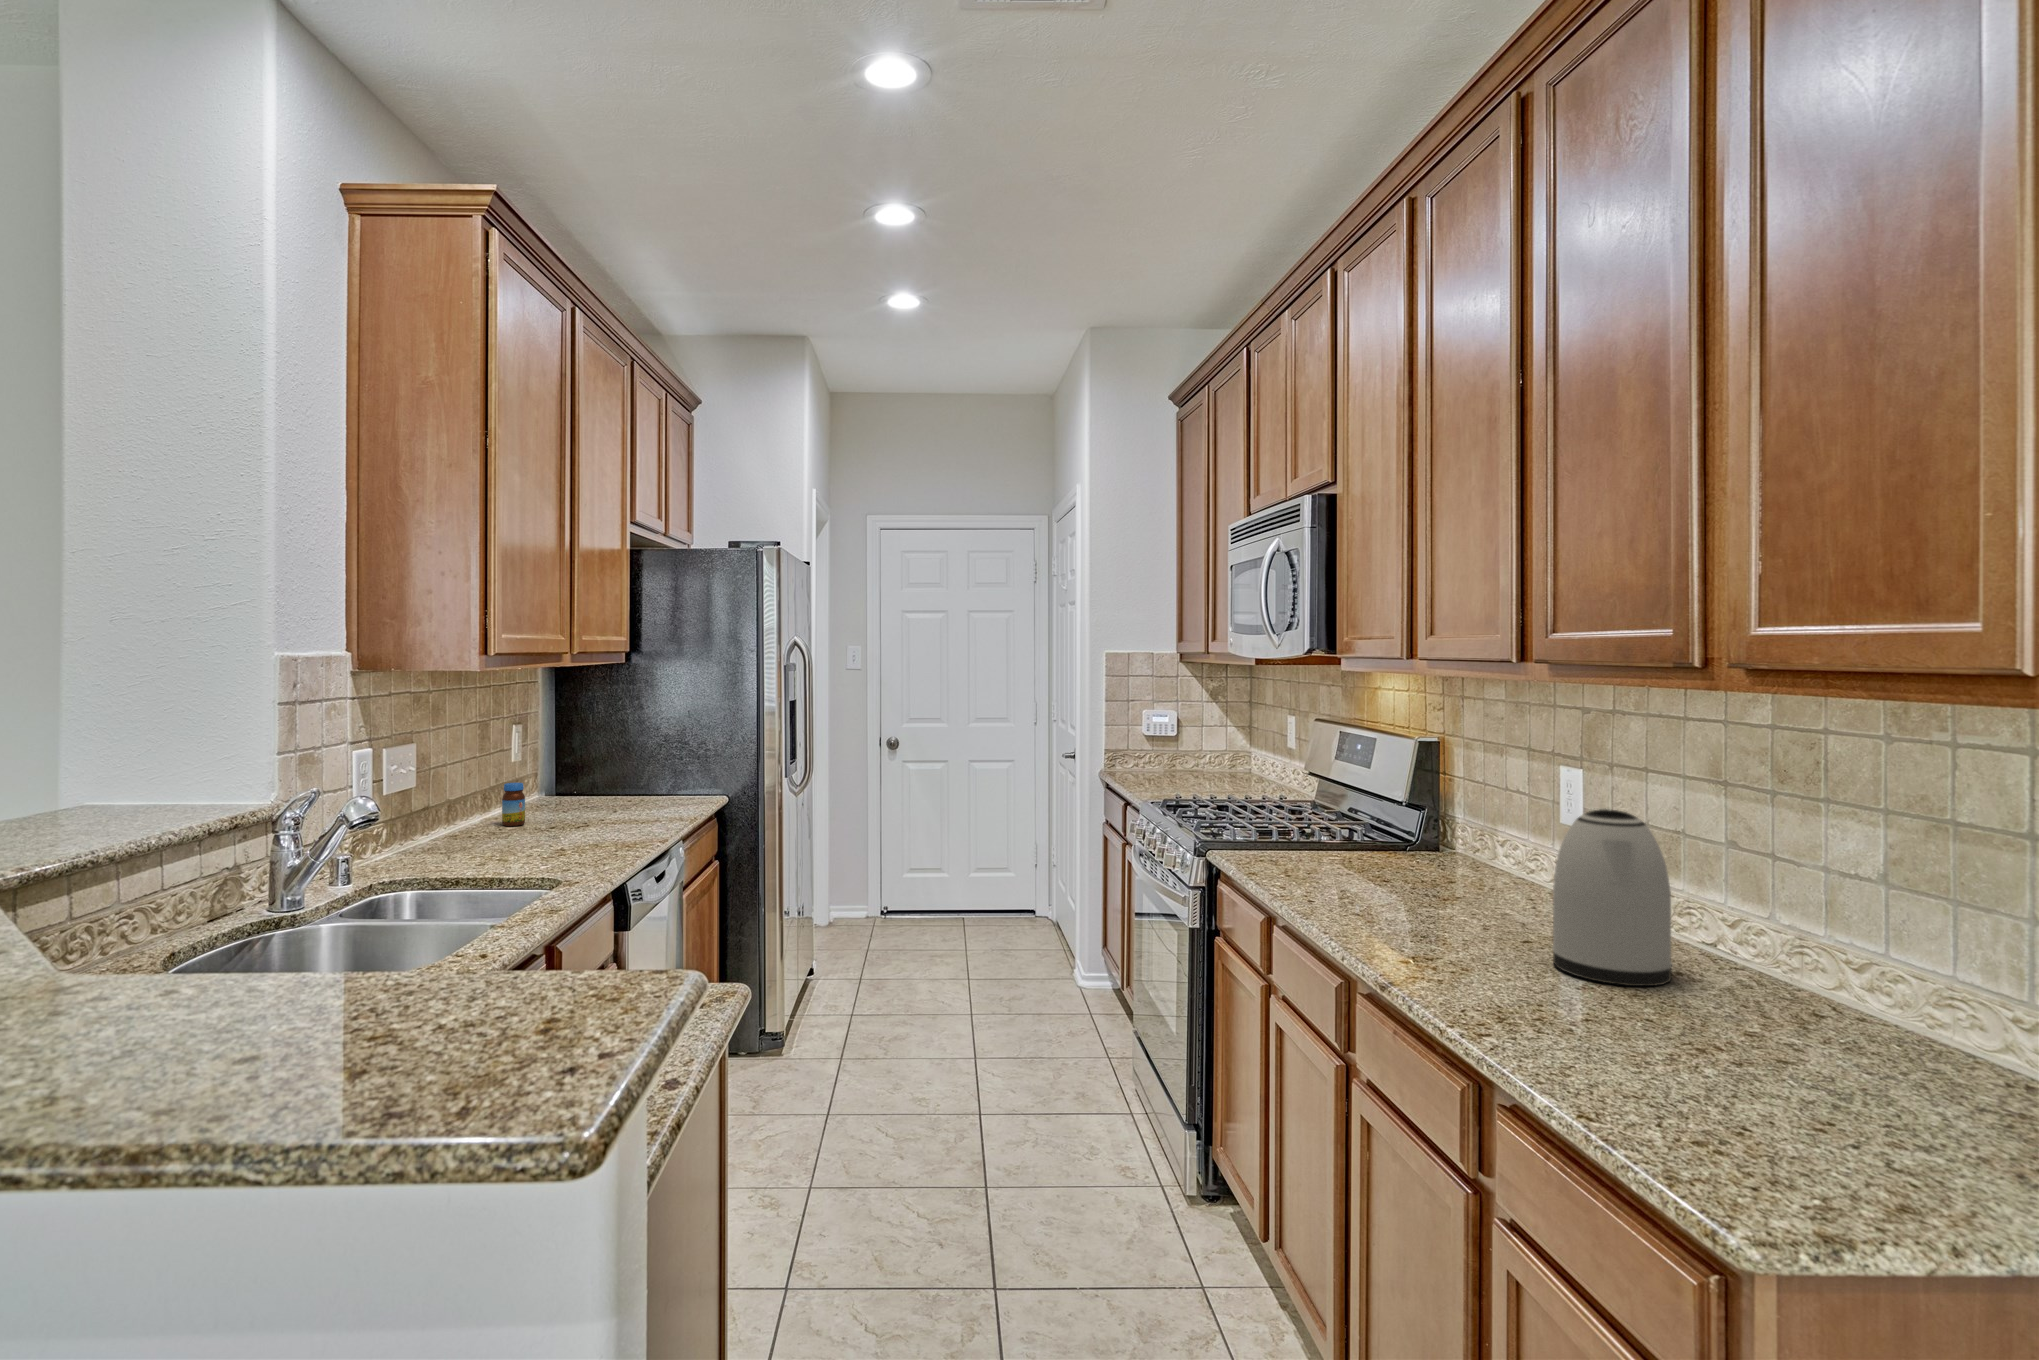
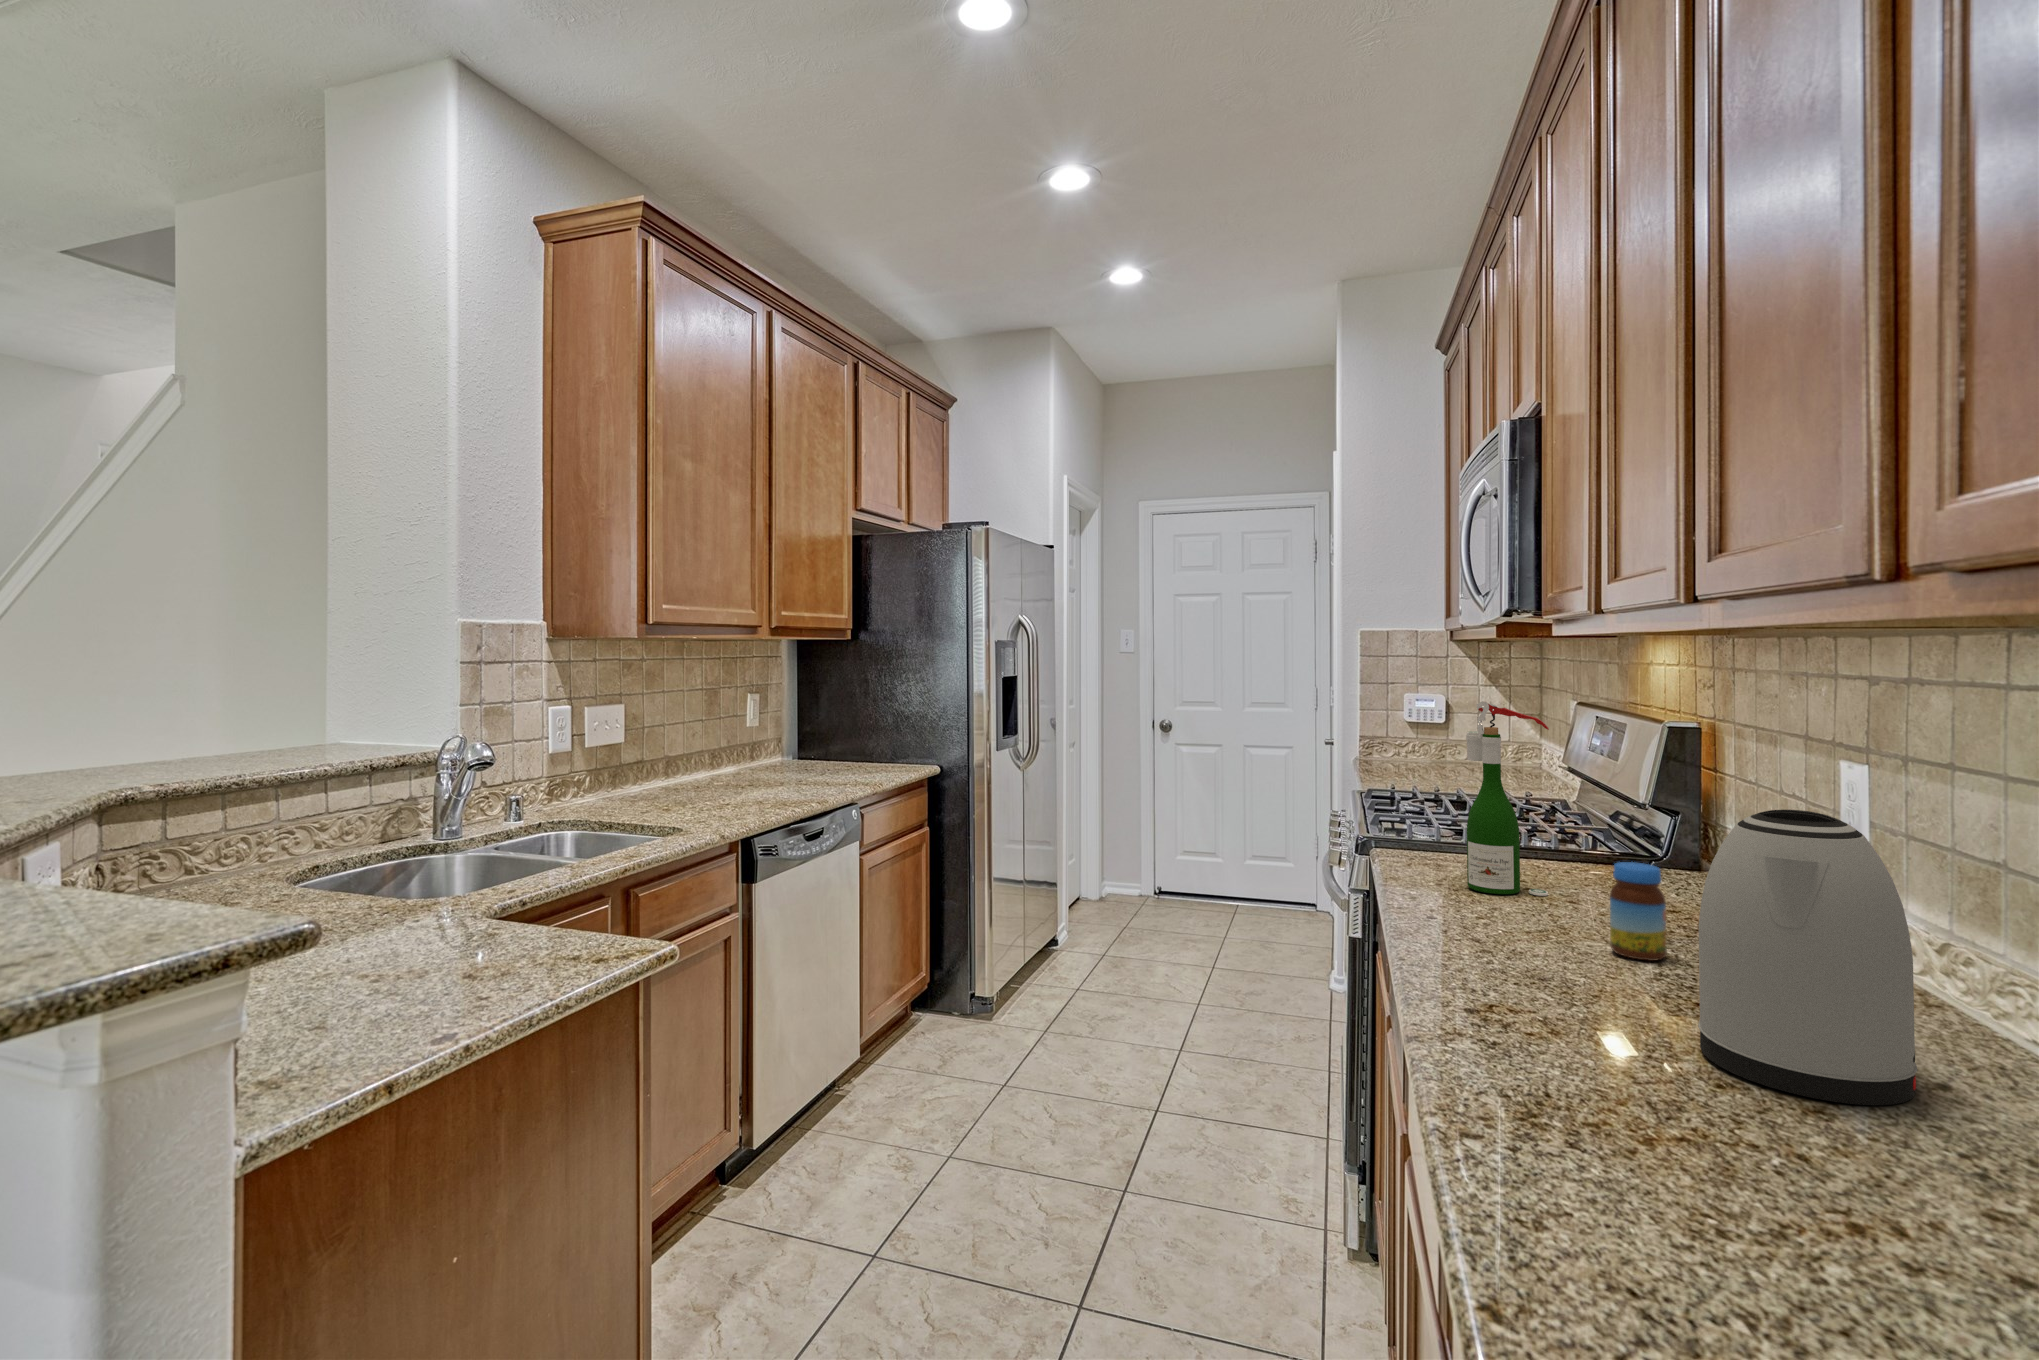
wine bottle: none [1311,731,1373,879] -> present [1466,702,1549,896]
jar: present [502,783,525,826] -> present [1610,862,1667,961]

